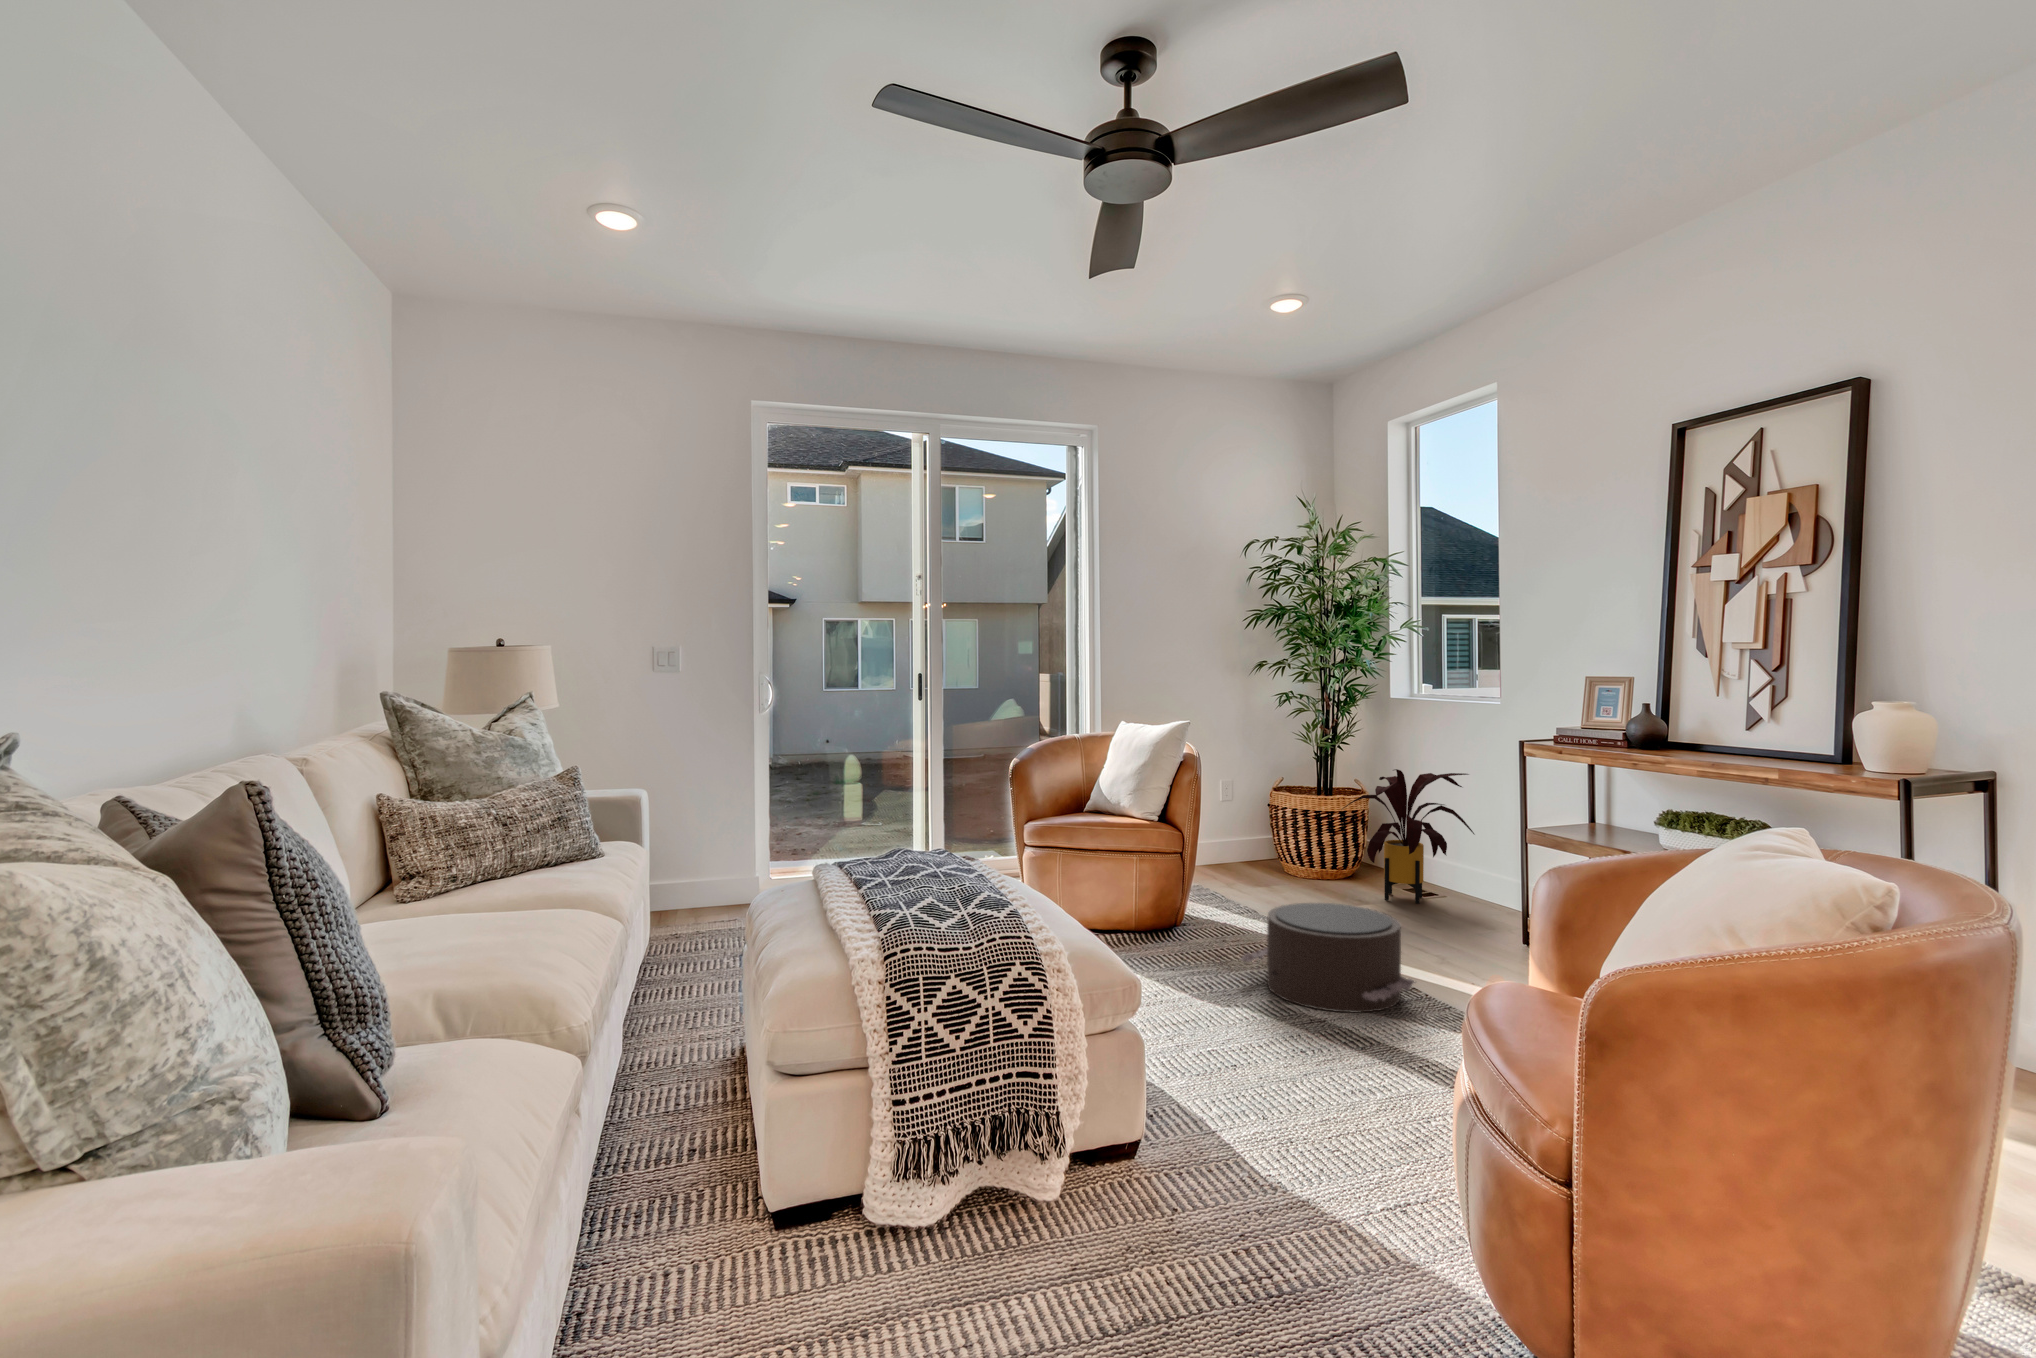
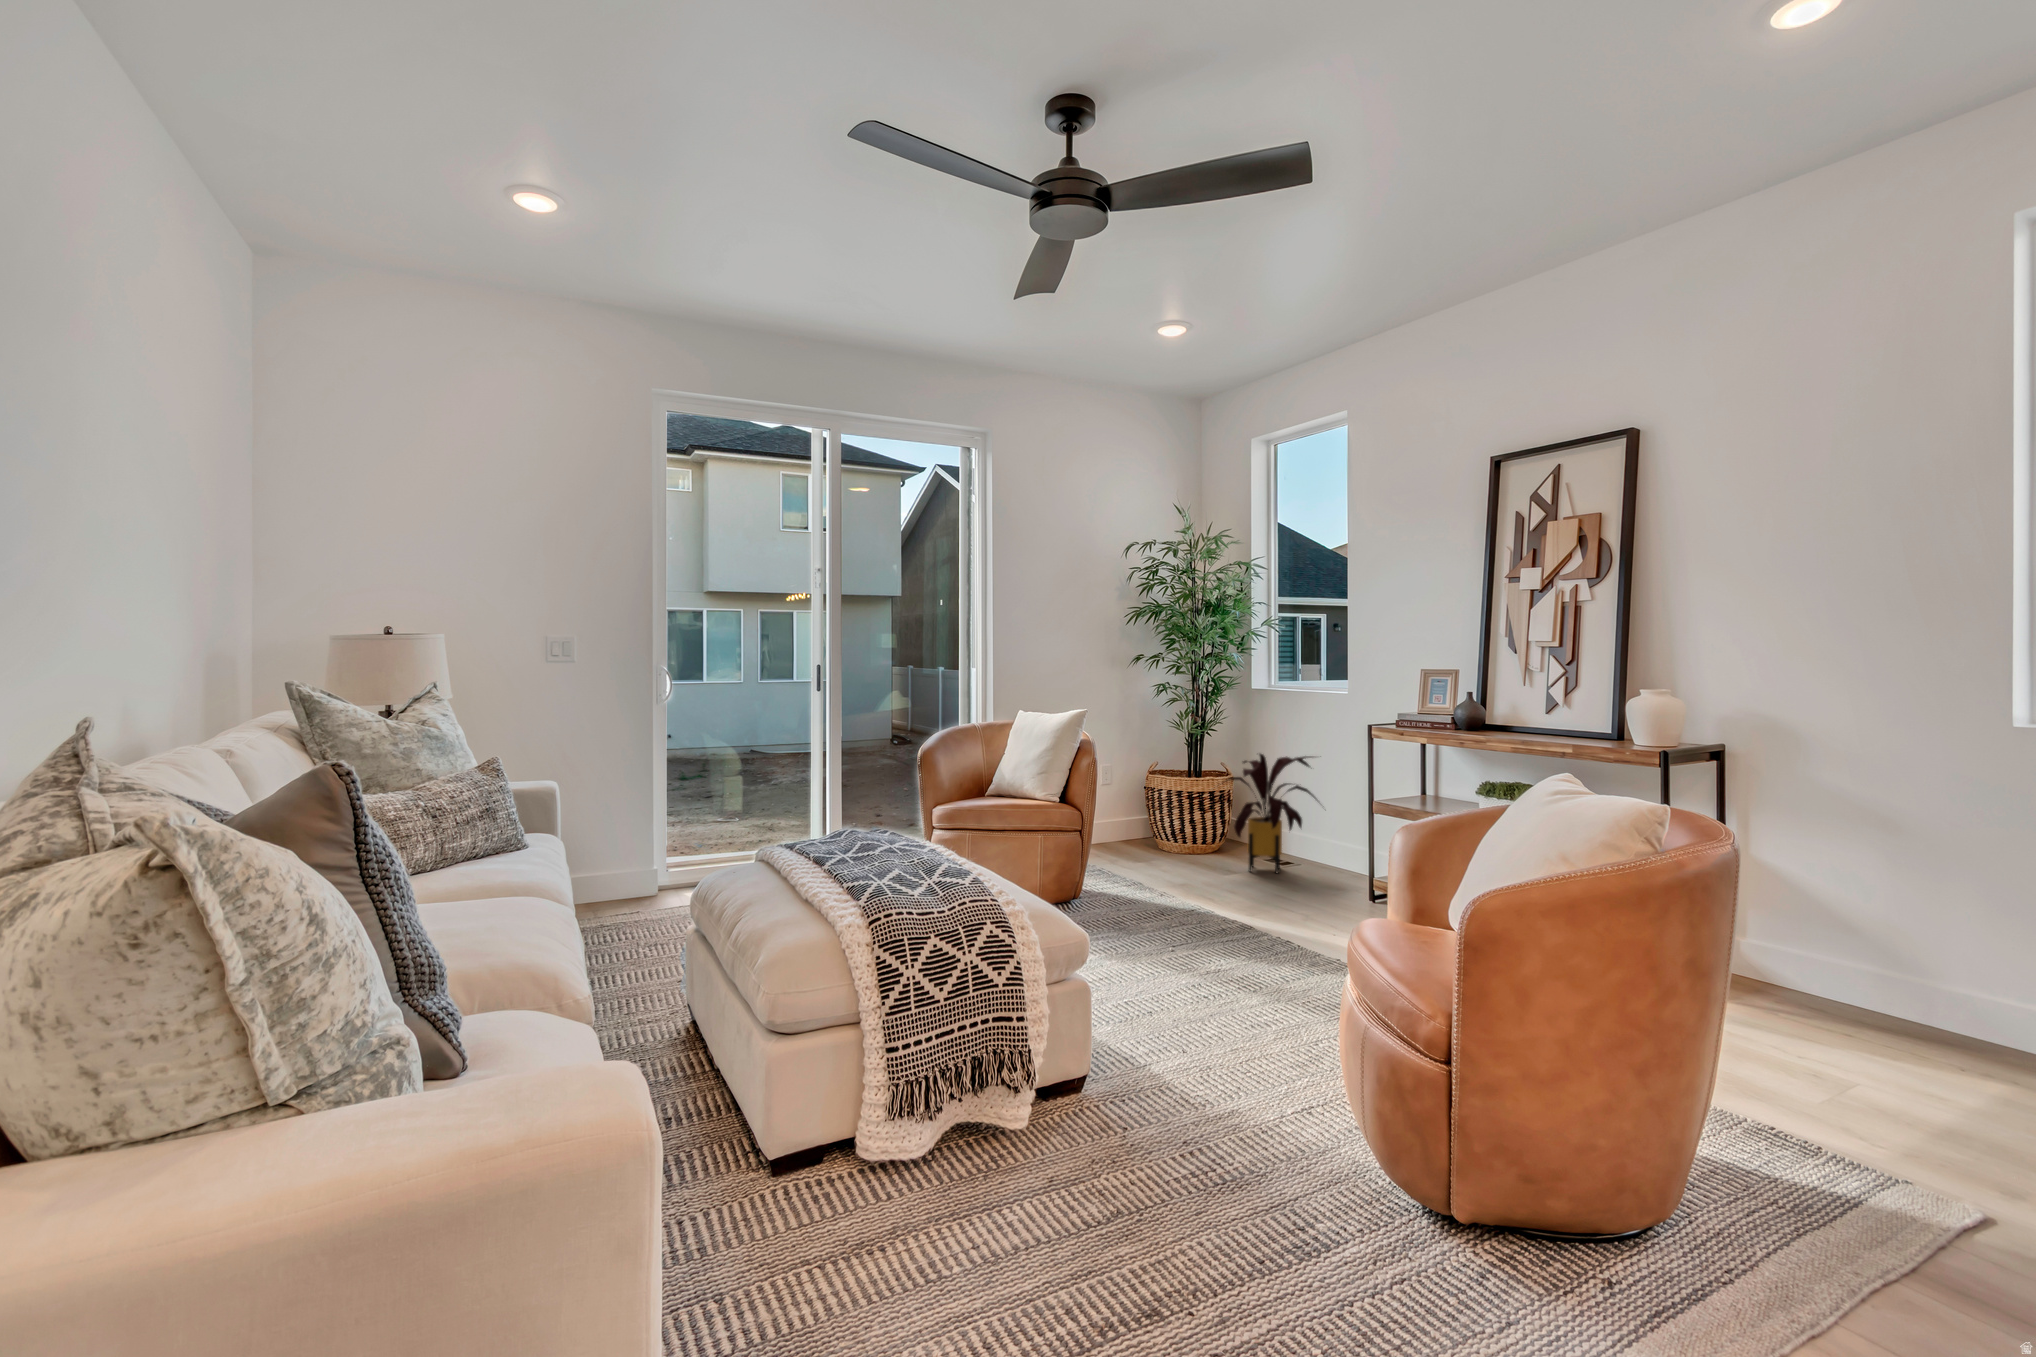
pouf: present [1241,903,1414,1013] -> none [1137,872,1292,966]

